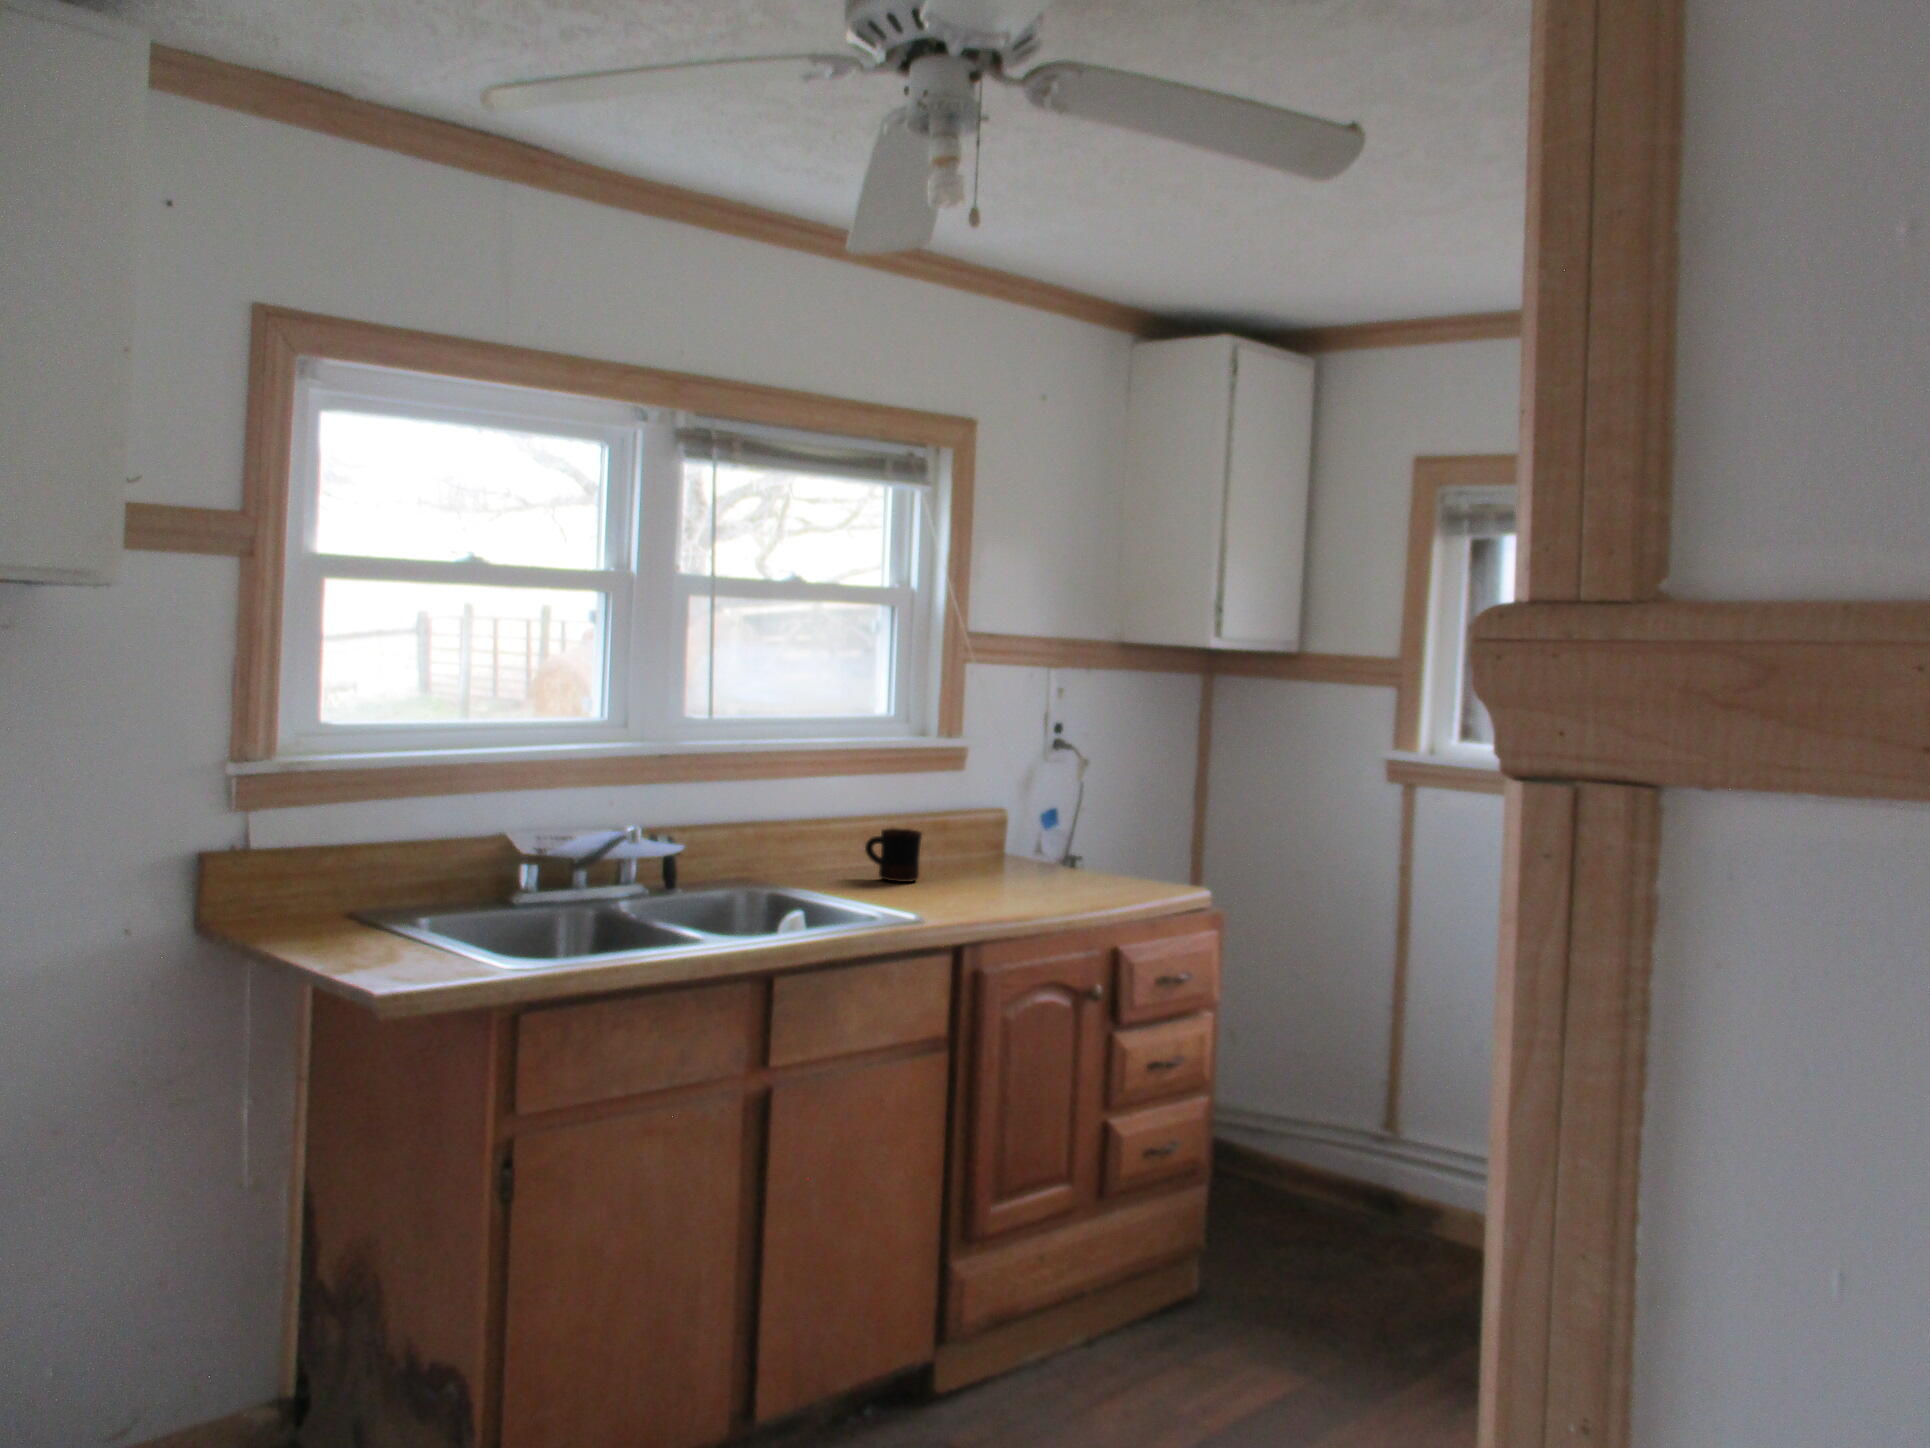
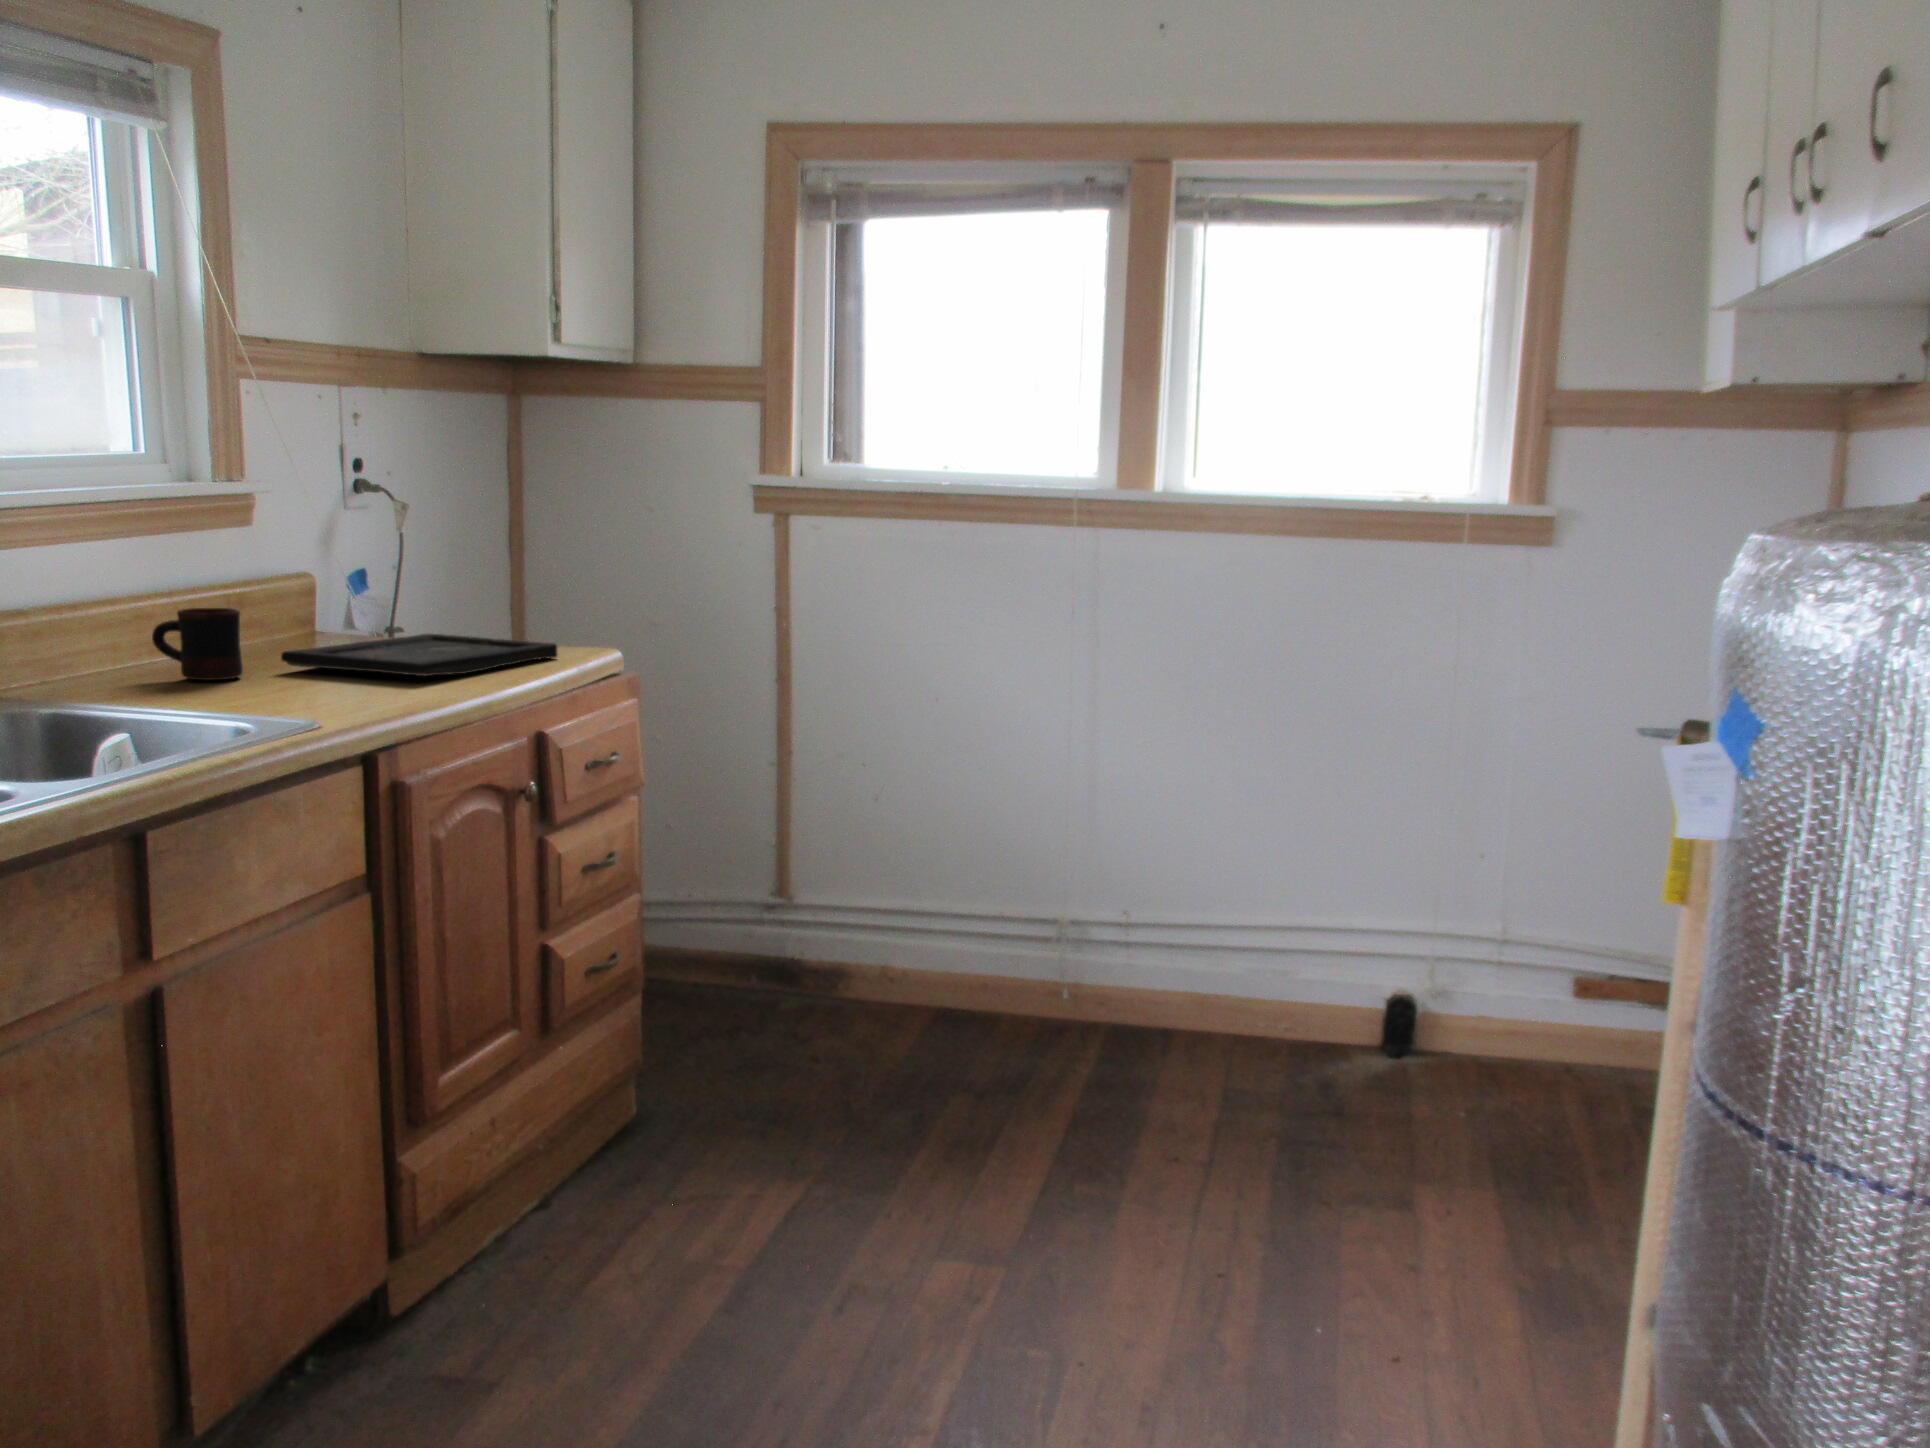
tray: none [948,862,1153,894] -> present [281,634,558,676]

